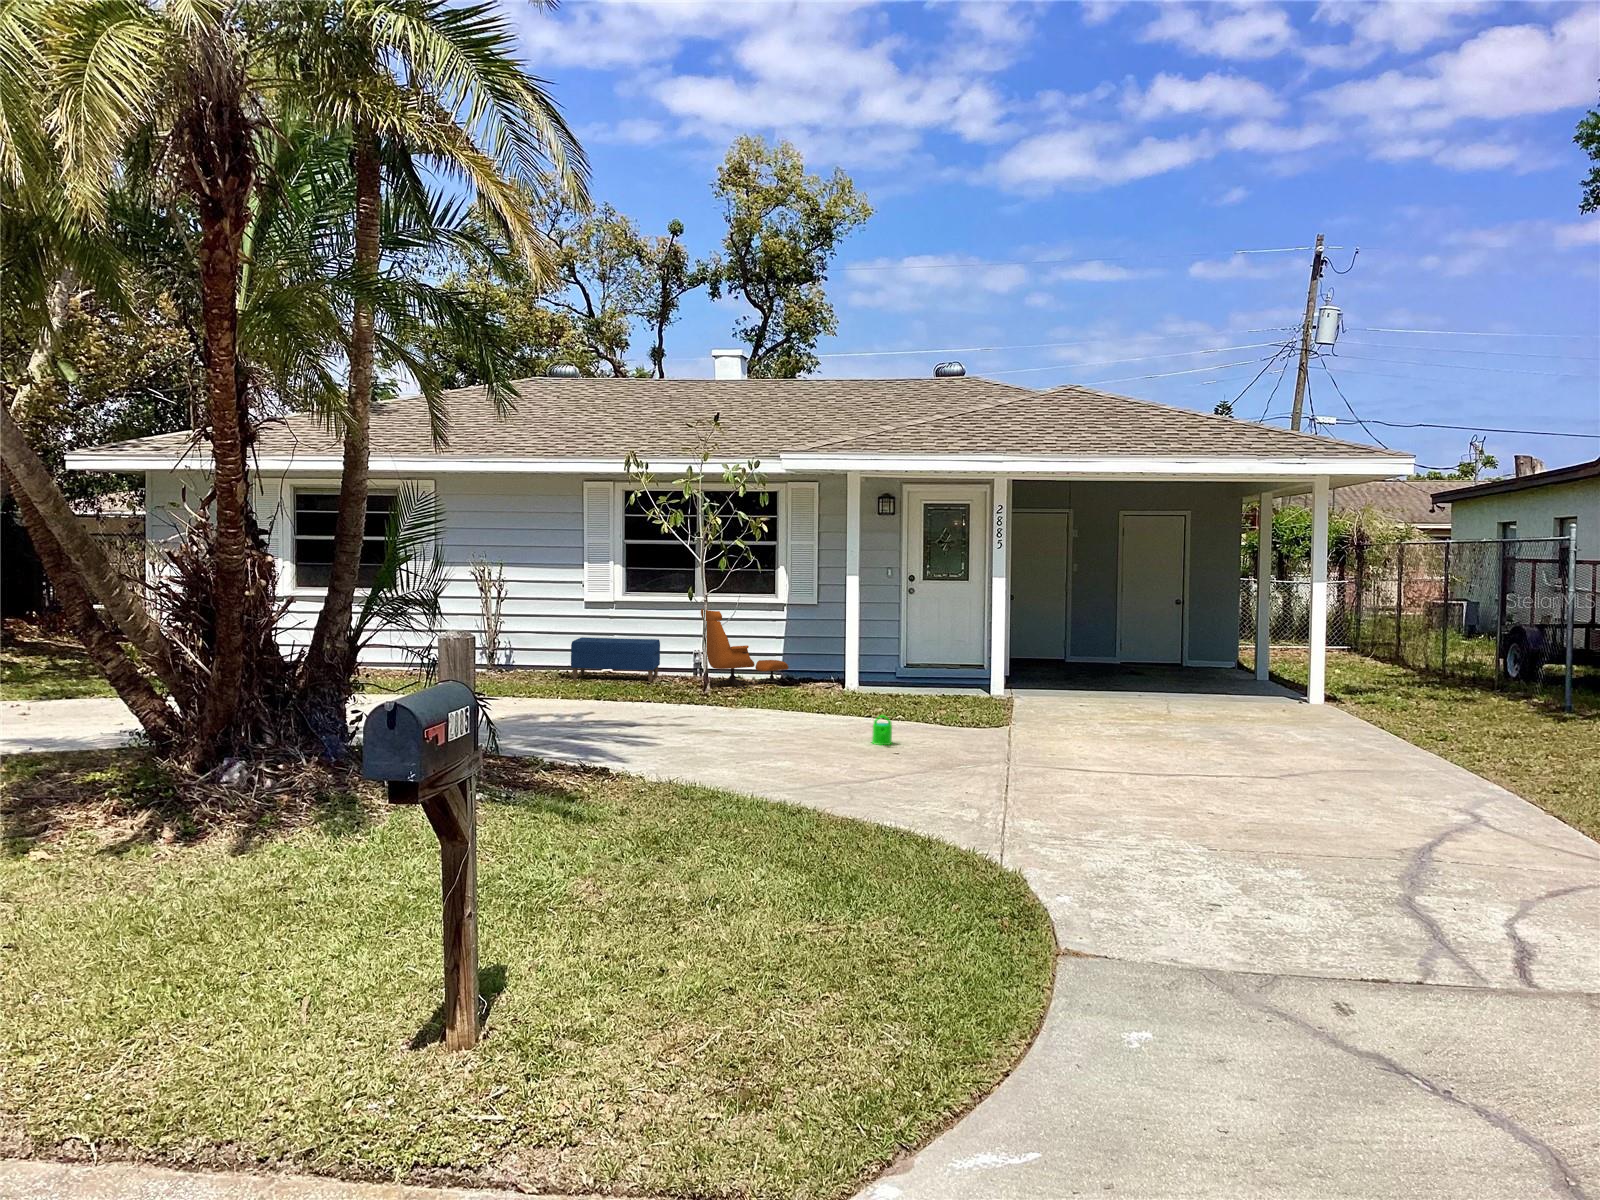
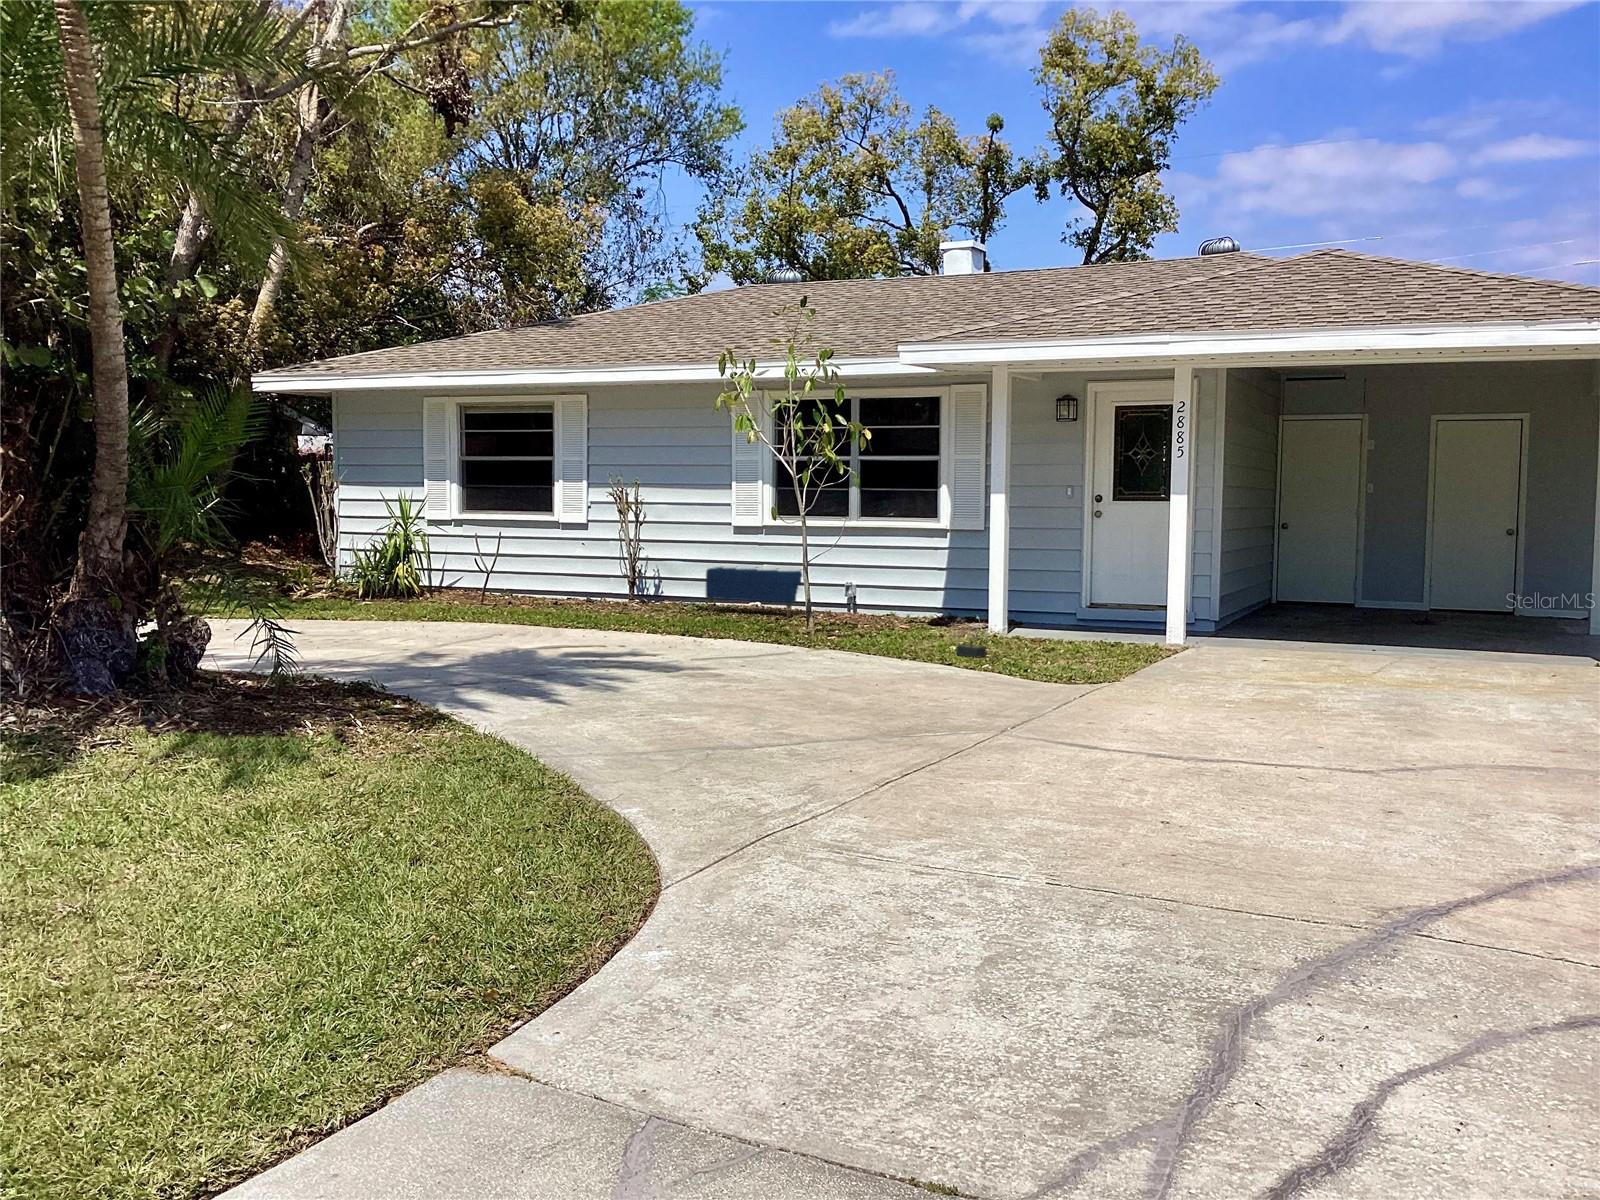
lounge chair: present [701,609,789,689] -> none [835,532,945,627]
decorative plant: none [847,685,881,717] -> present [952,619,988,658]
watering can: present [872,715,892,745] -> none [920,645,947,682]

